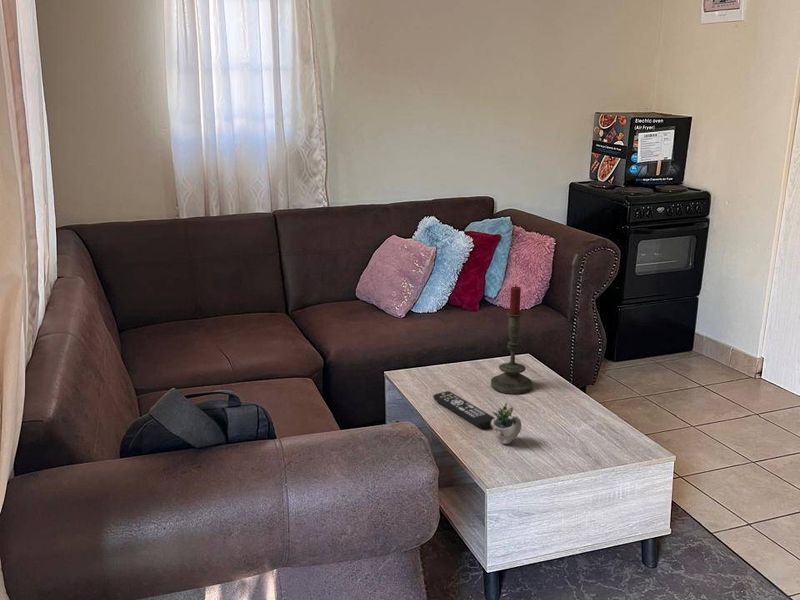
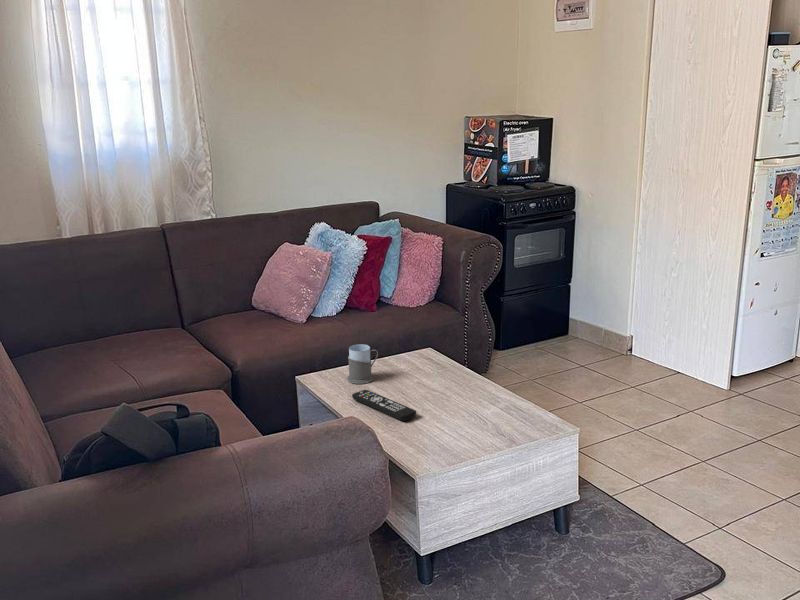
candle: present [491,285,533,394] -> none [403,283,442,387]
mug: none [433,343,467,385] -> present [347,344,378,384]
succulent plant: present [491,403,545,444] -> none [415,394,465,433]

